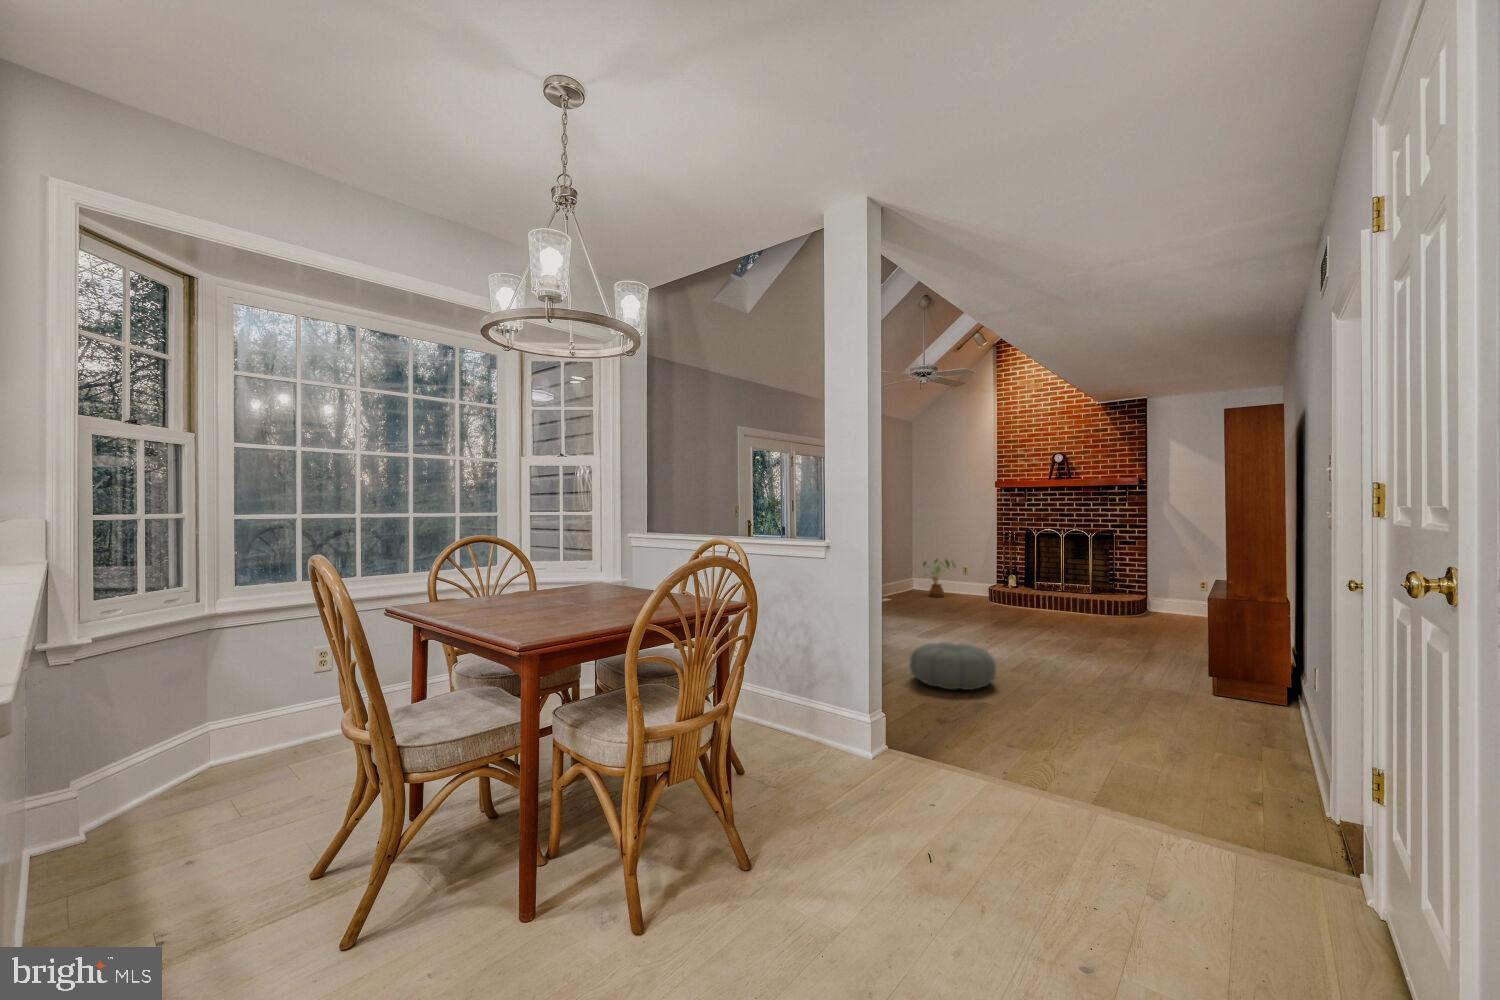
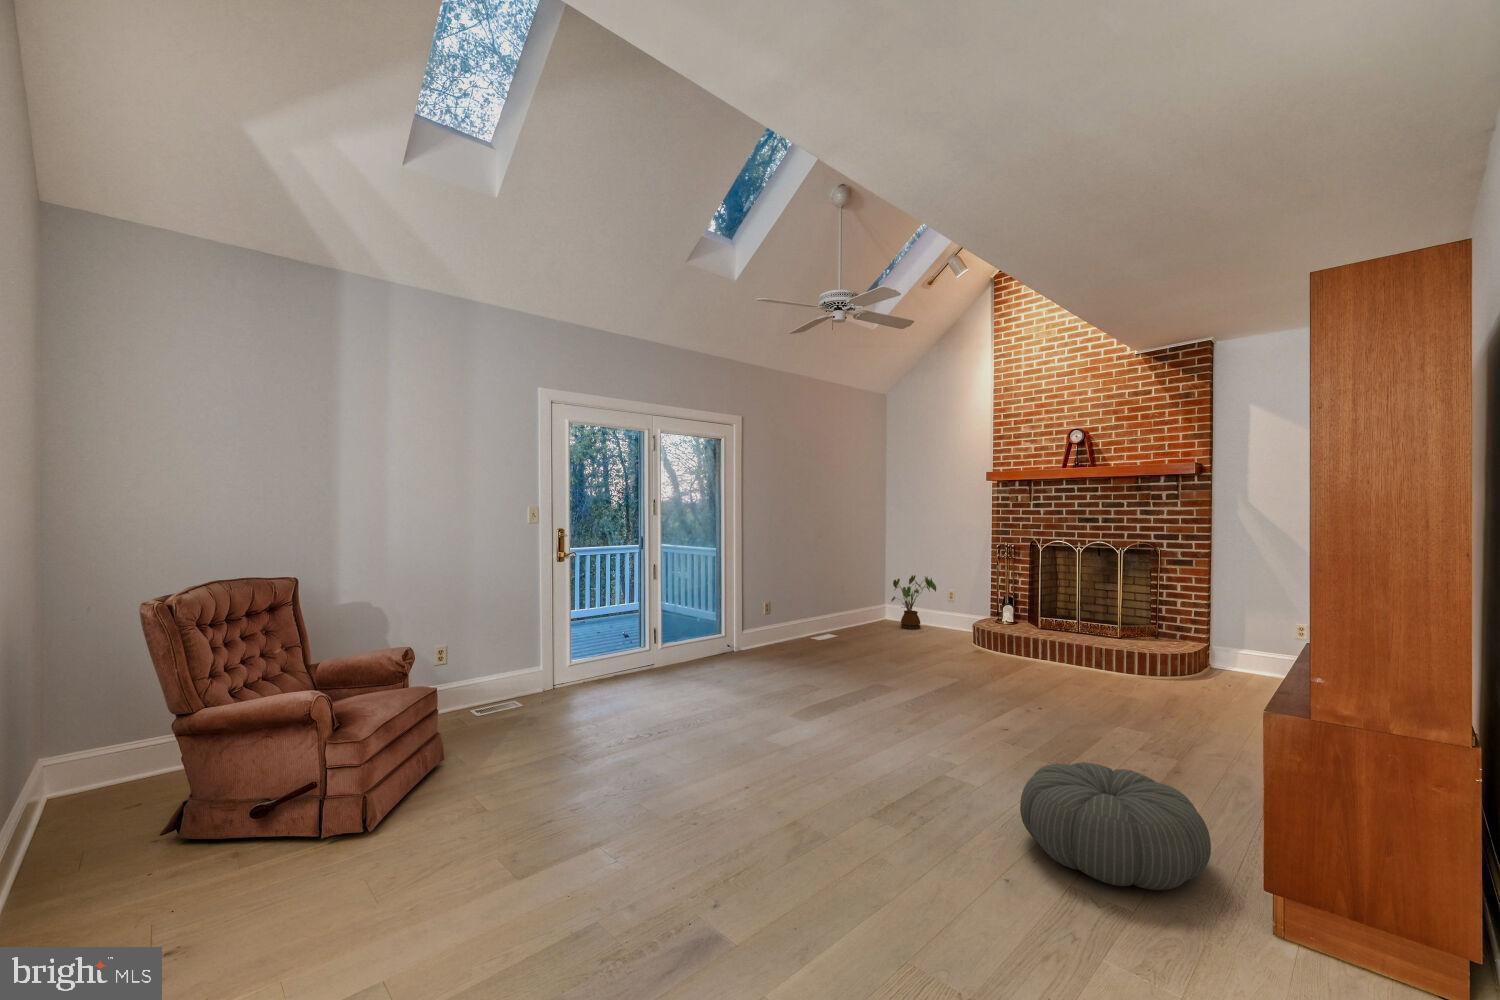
pouf: present [909,642,996,690] -> present [1020,762,1211,890]

